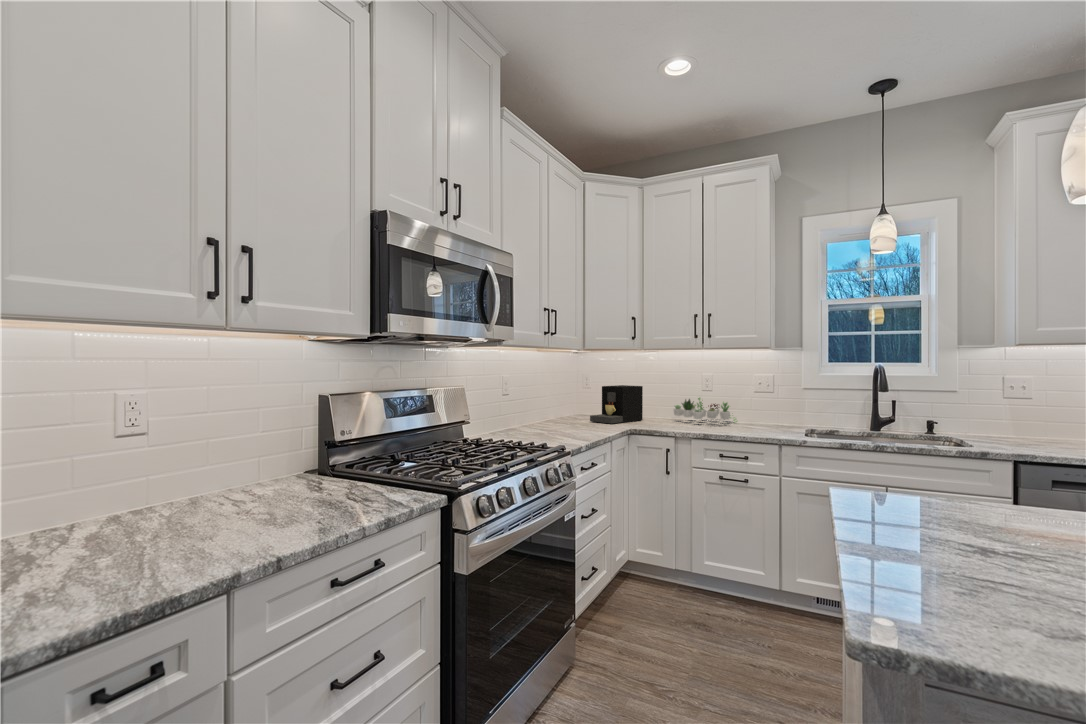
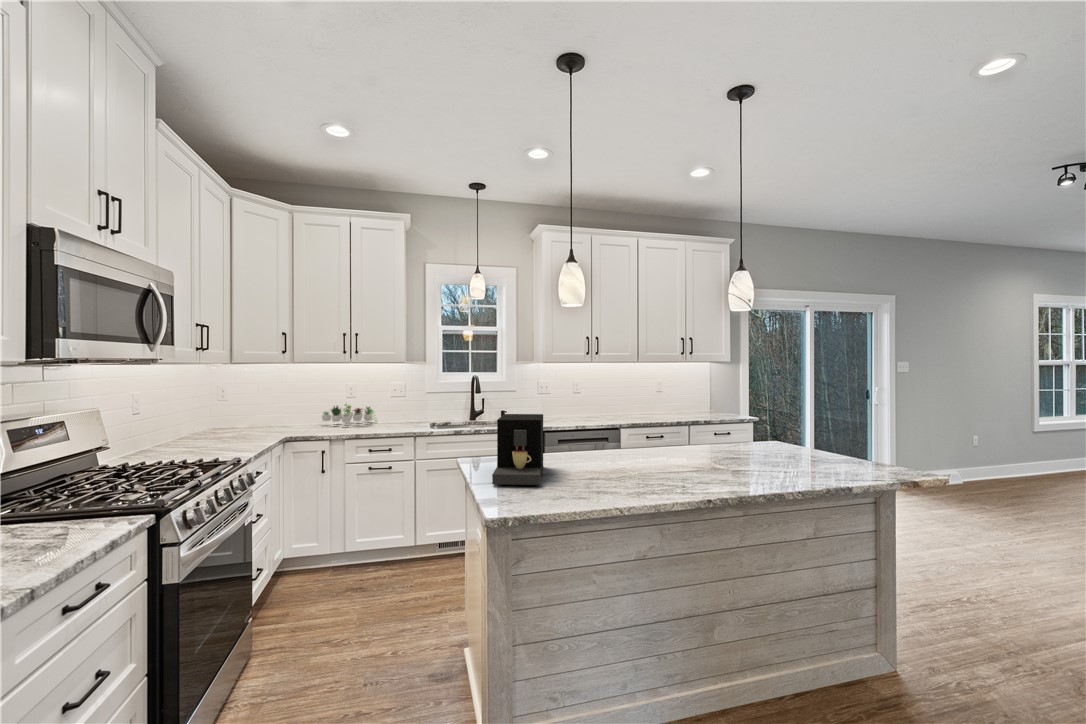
coffee maker: present [590,385,643,424] -> present [492,414,543,485]

